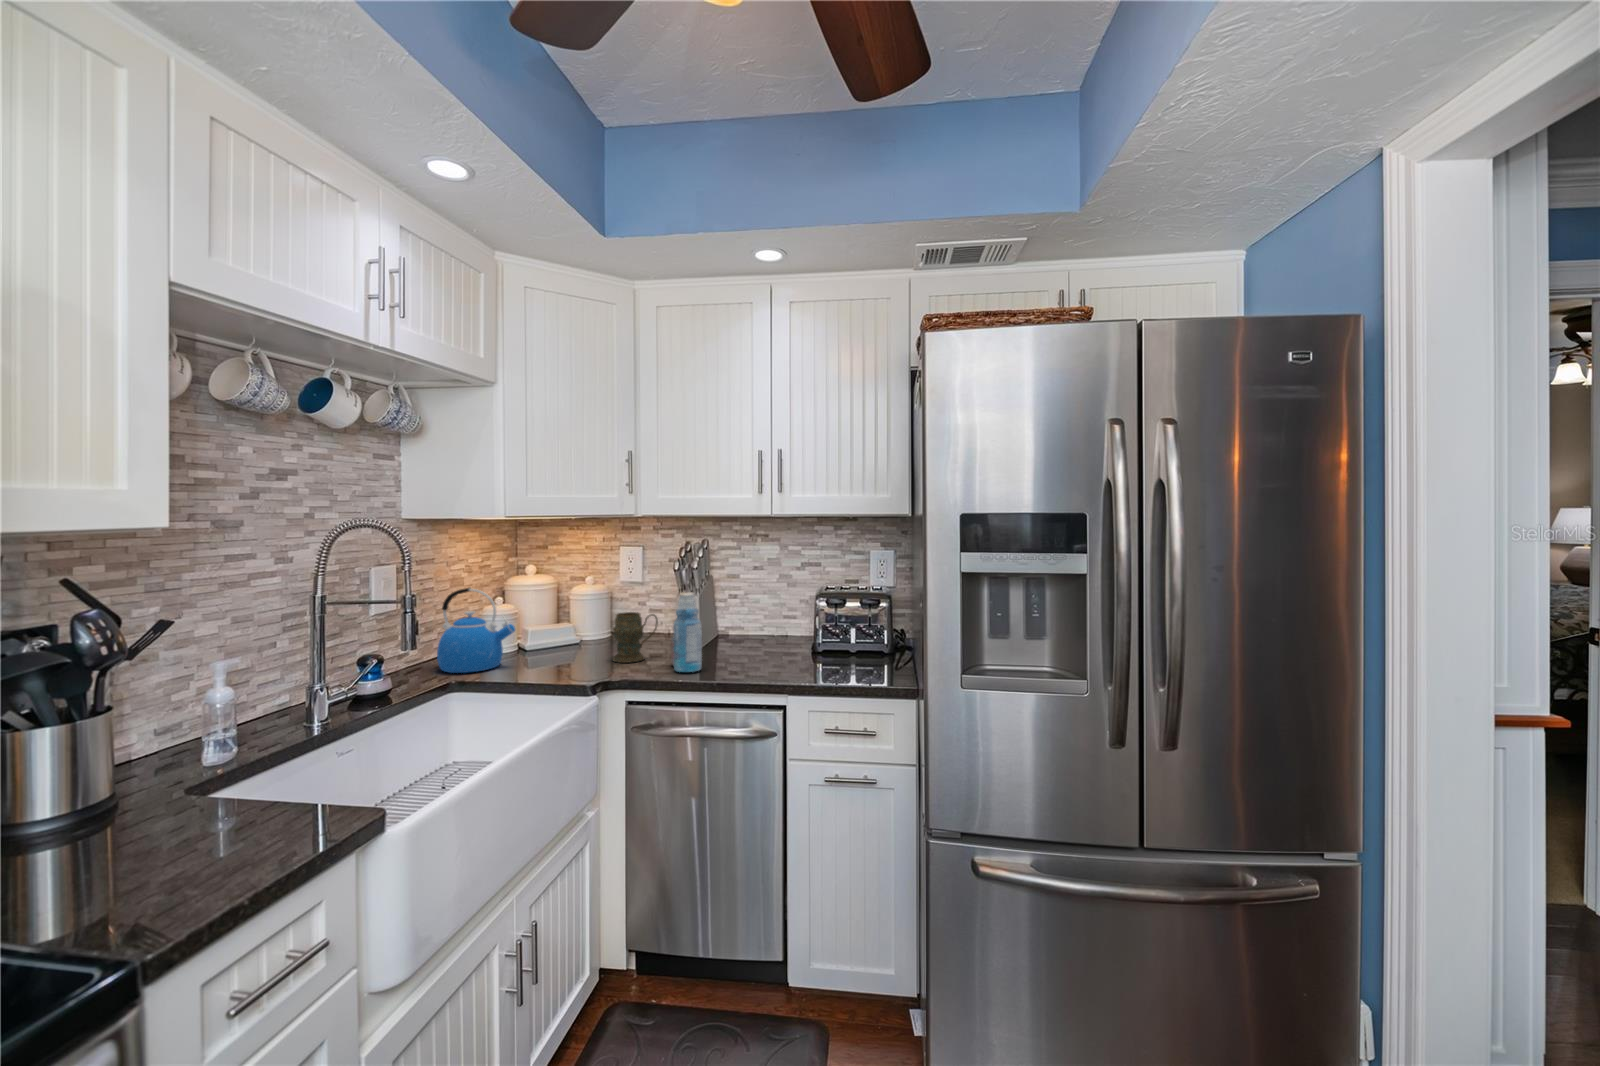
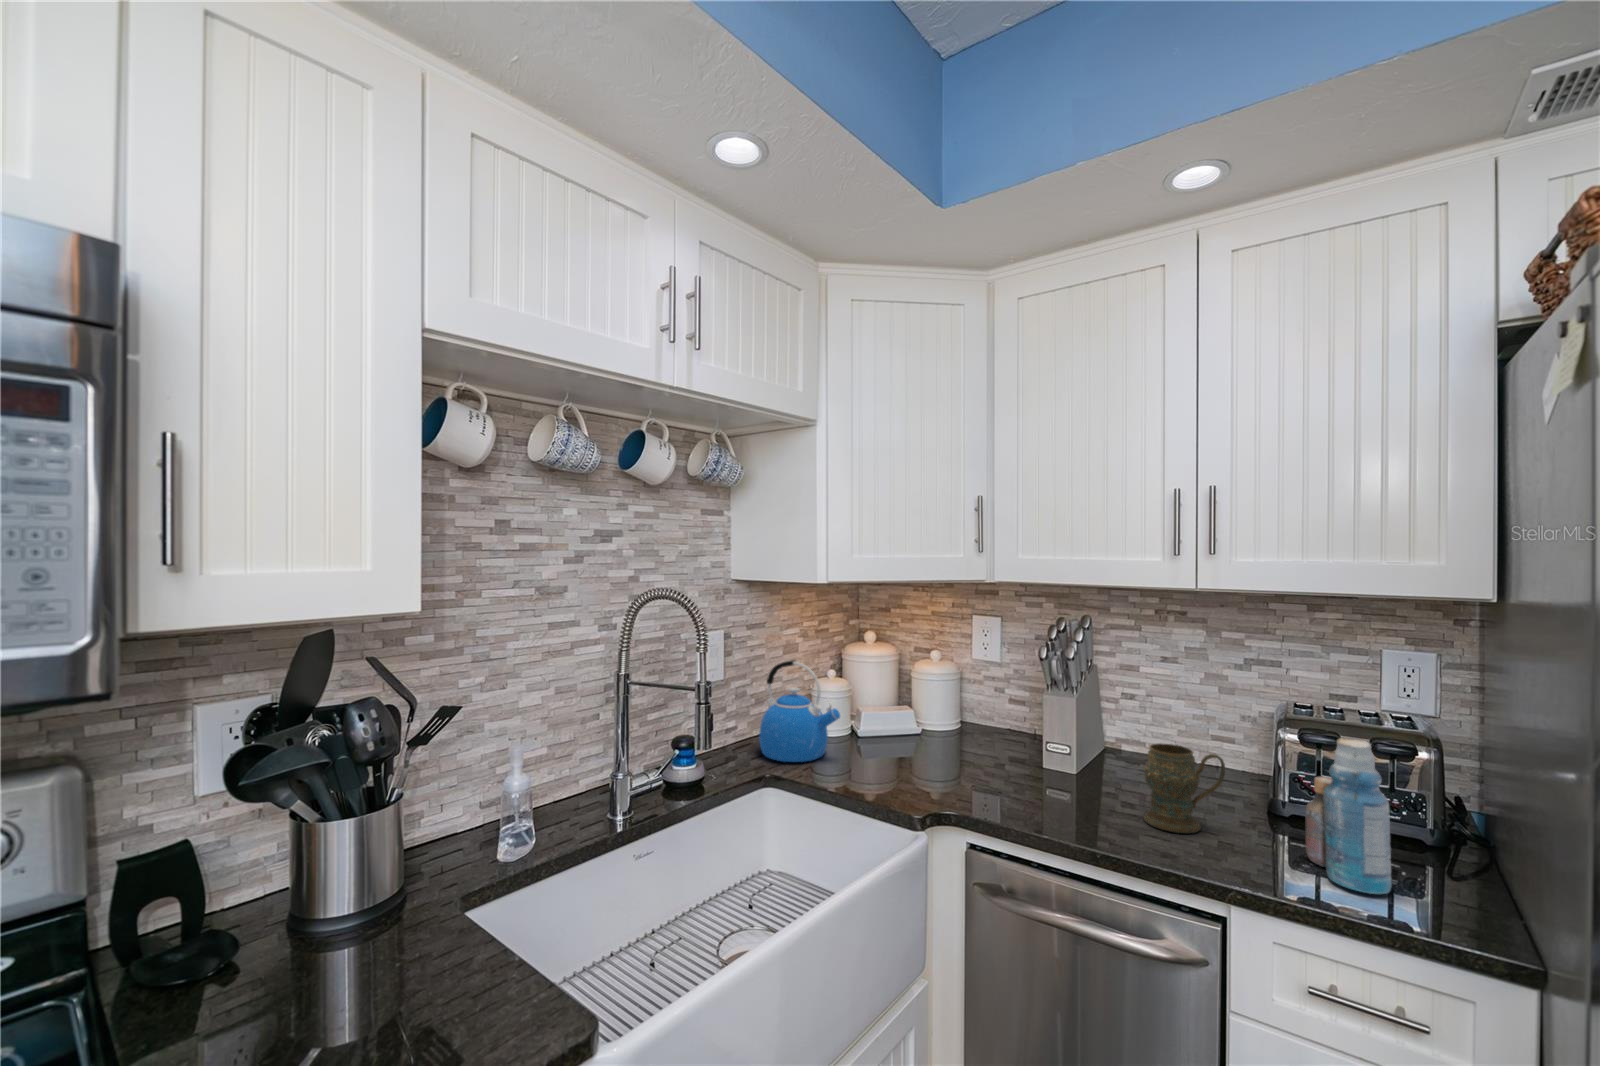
bottle: present [671,592,702,672] -> present [1306,738,1392,894]
mug: present [613,612,658,663] -> present [1144,743,1225,833]

